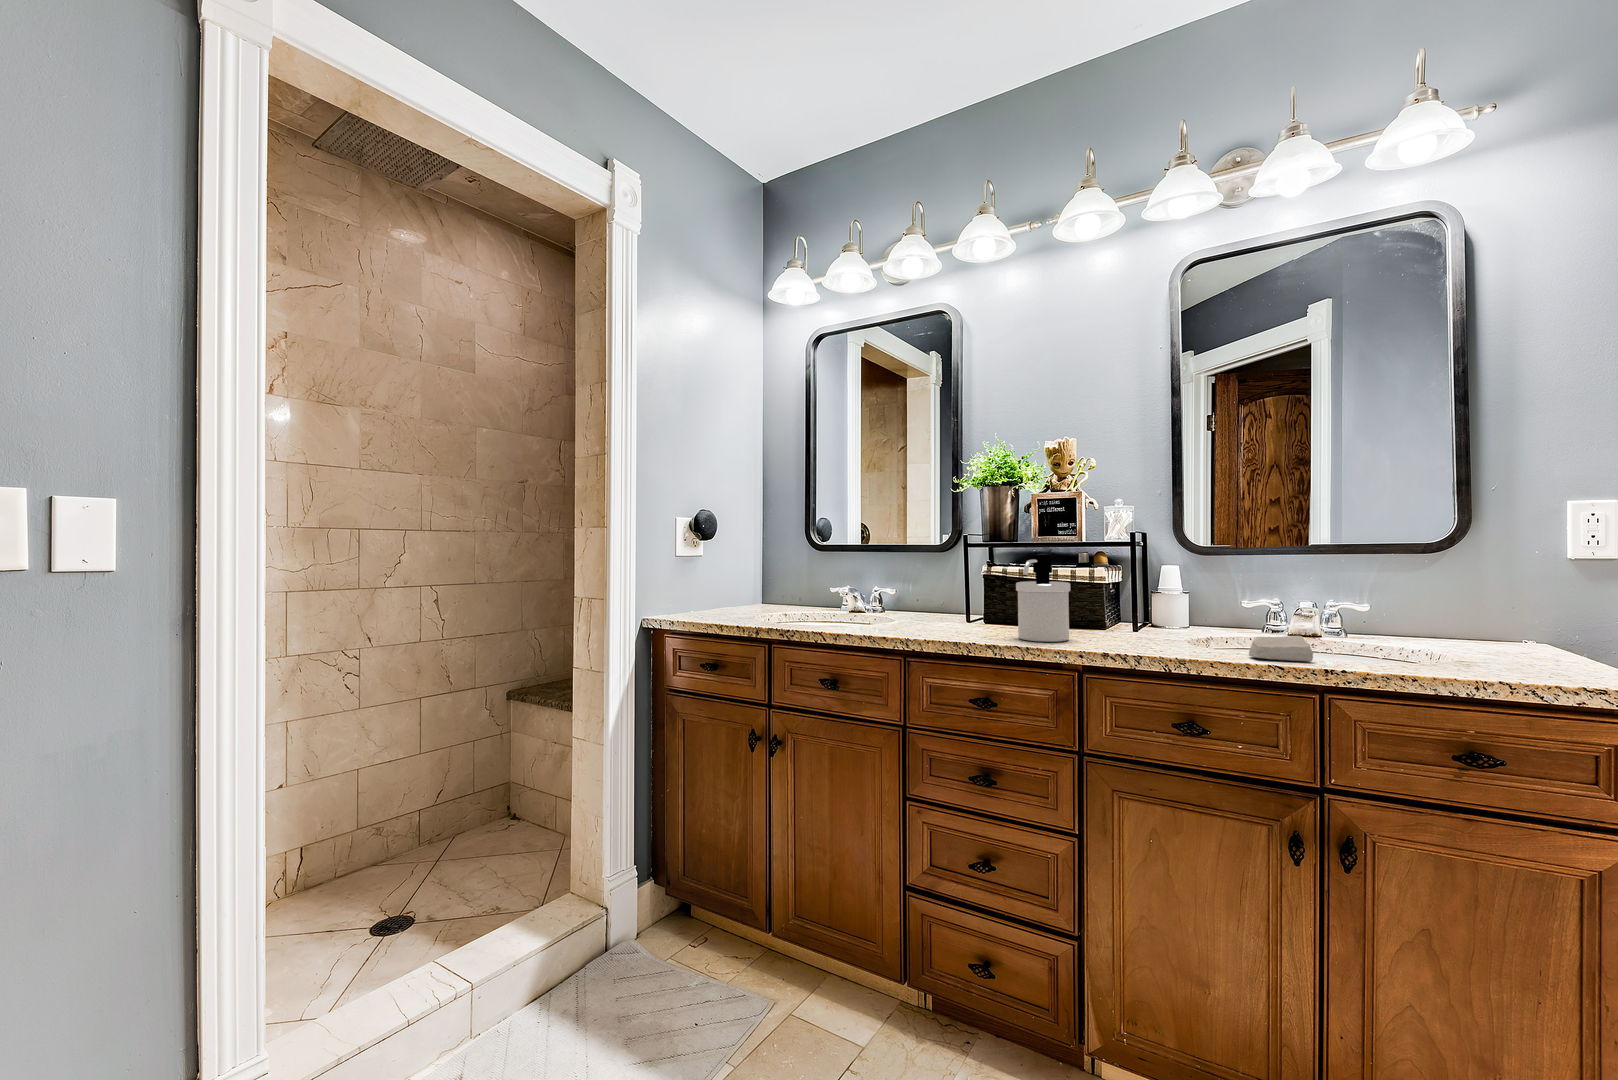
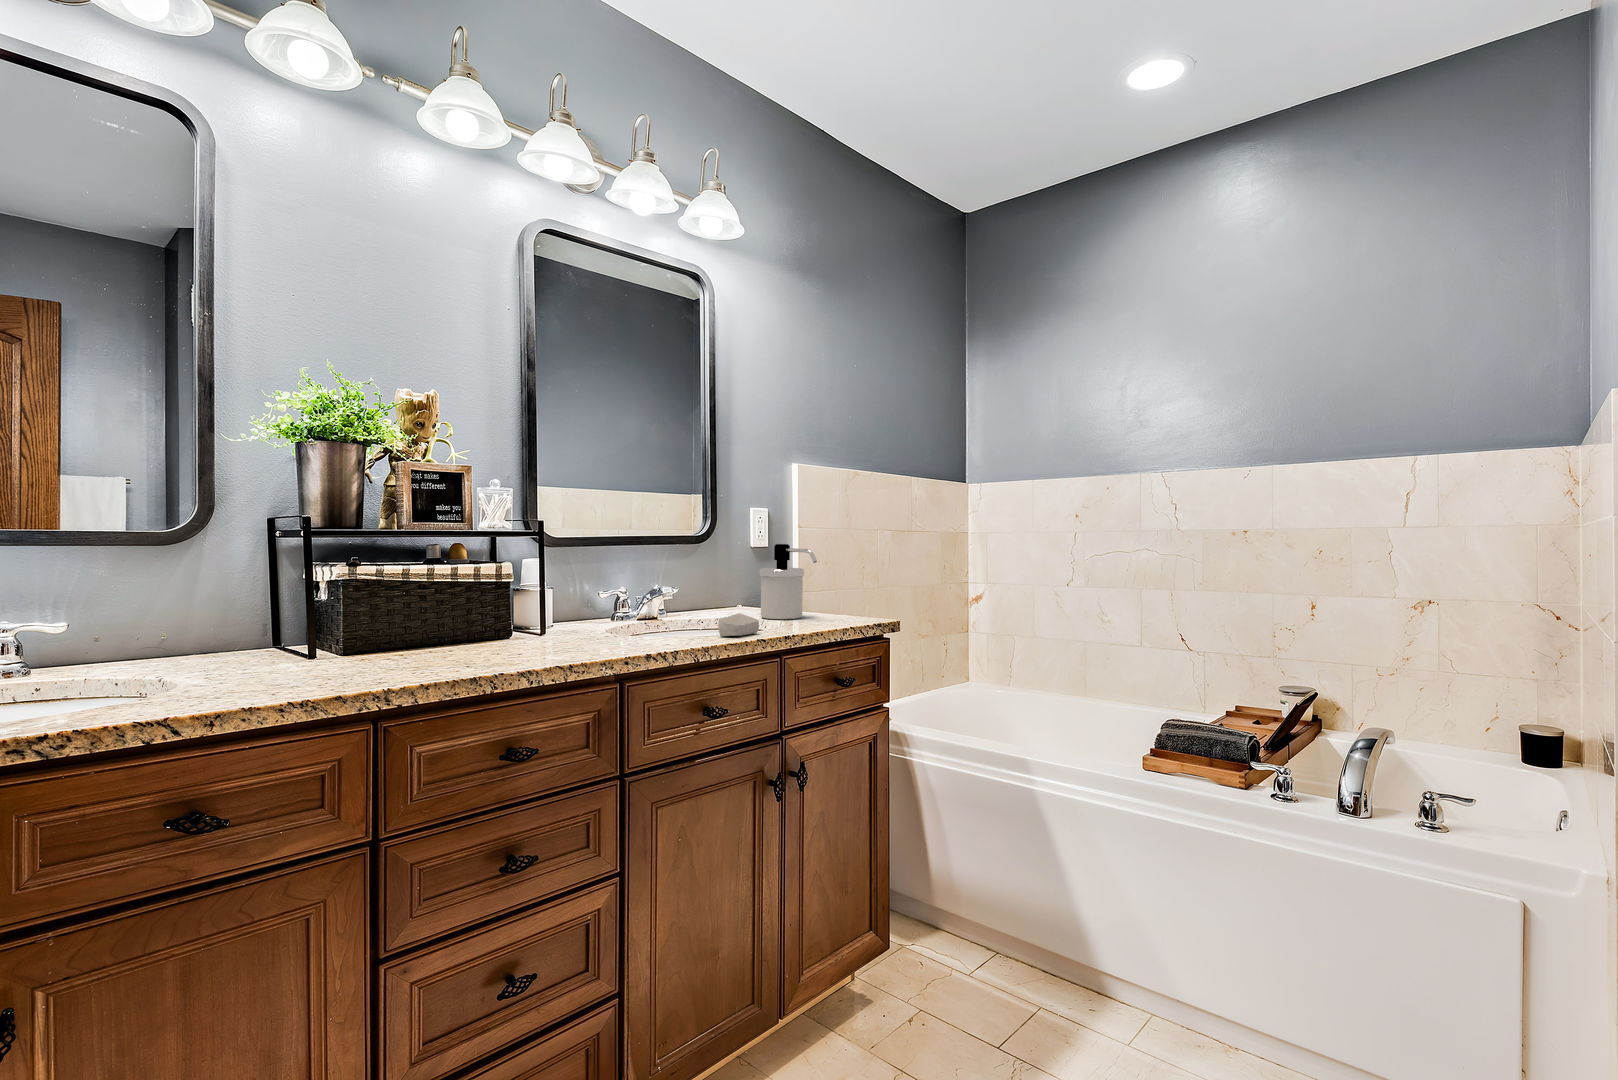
soap dispenser: present [1016,554,1070,642] -> present [759,544,817,619]

